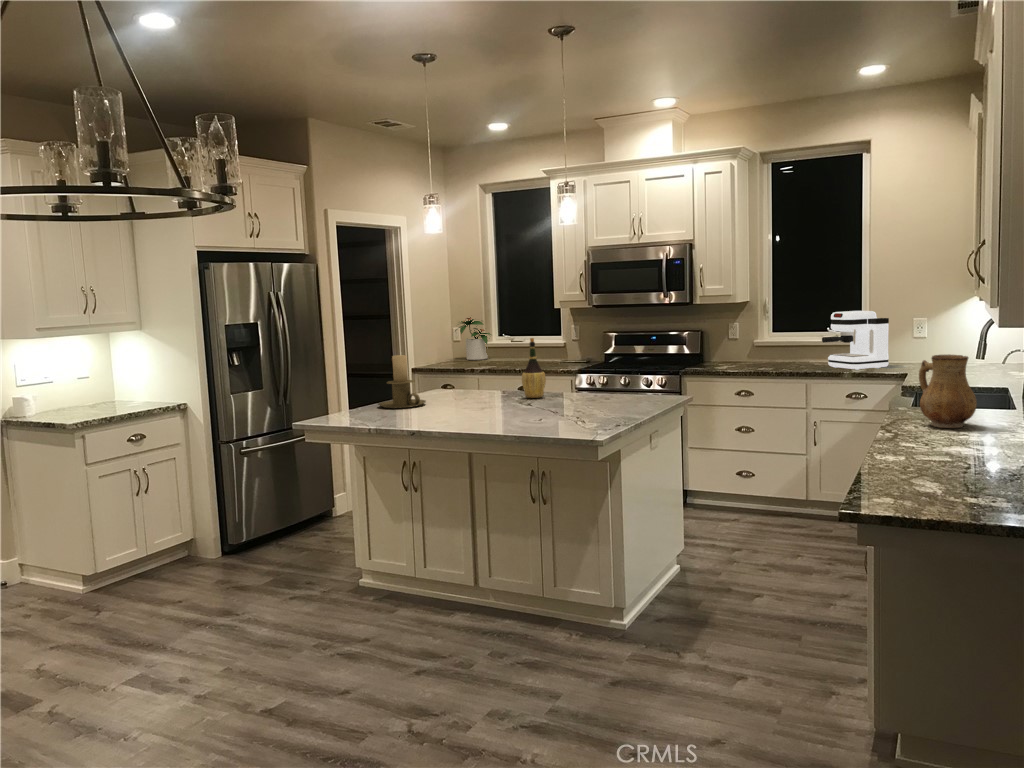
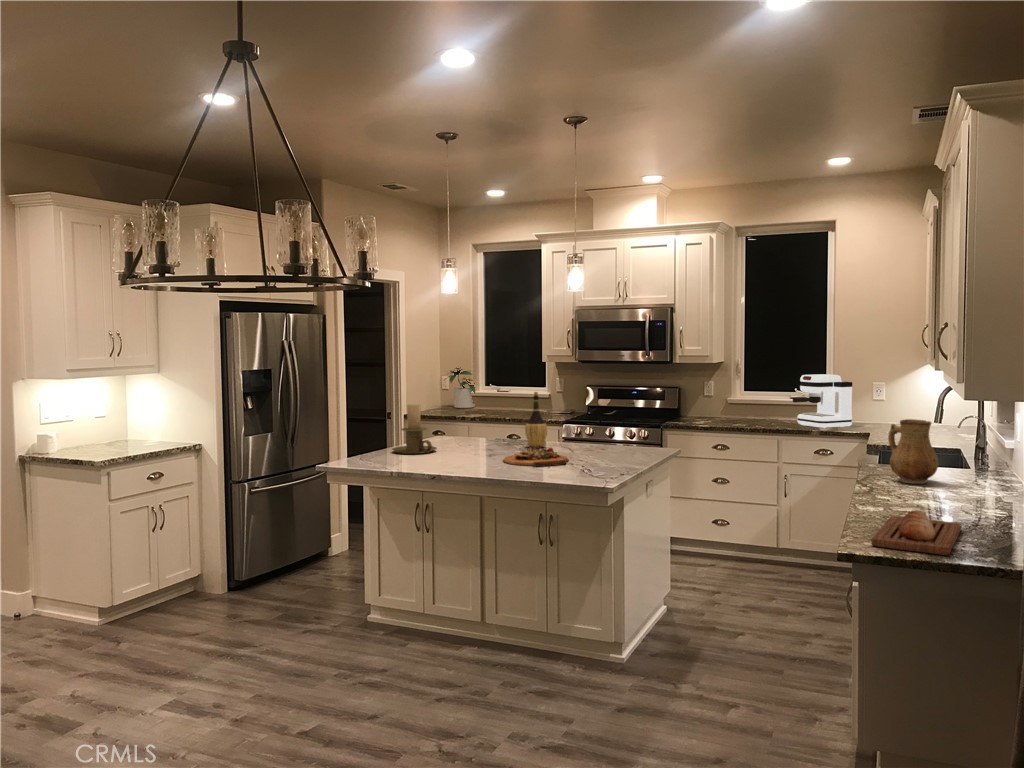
cutting board: none [491,396,563,419] -> present [503,446,568,467]
bread loaf: none [882,459,995,513] -> present [871,510,961,555]

